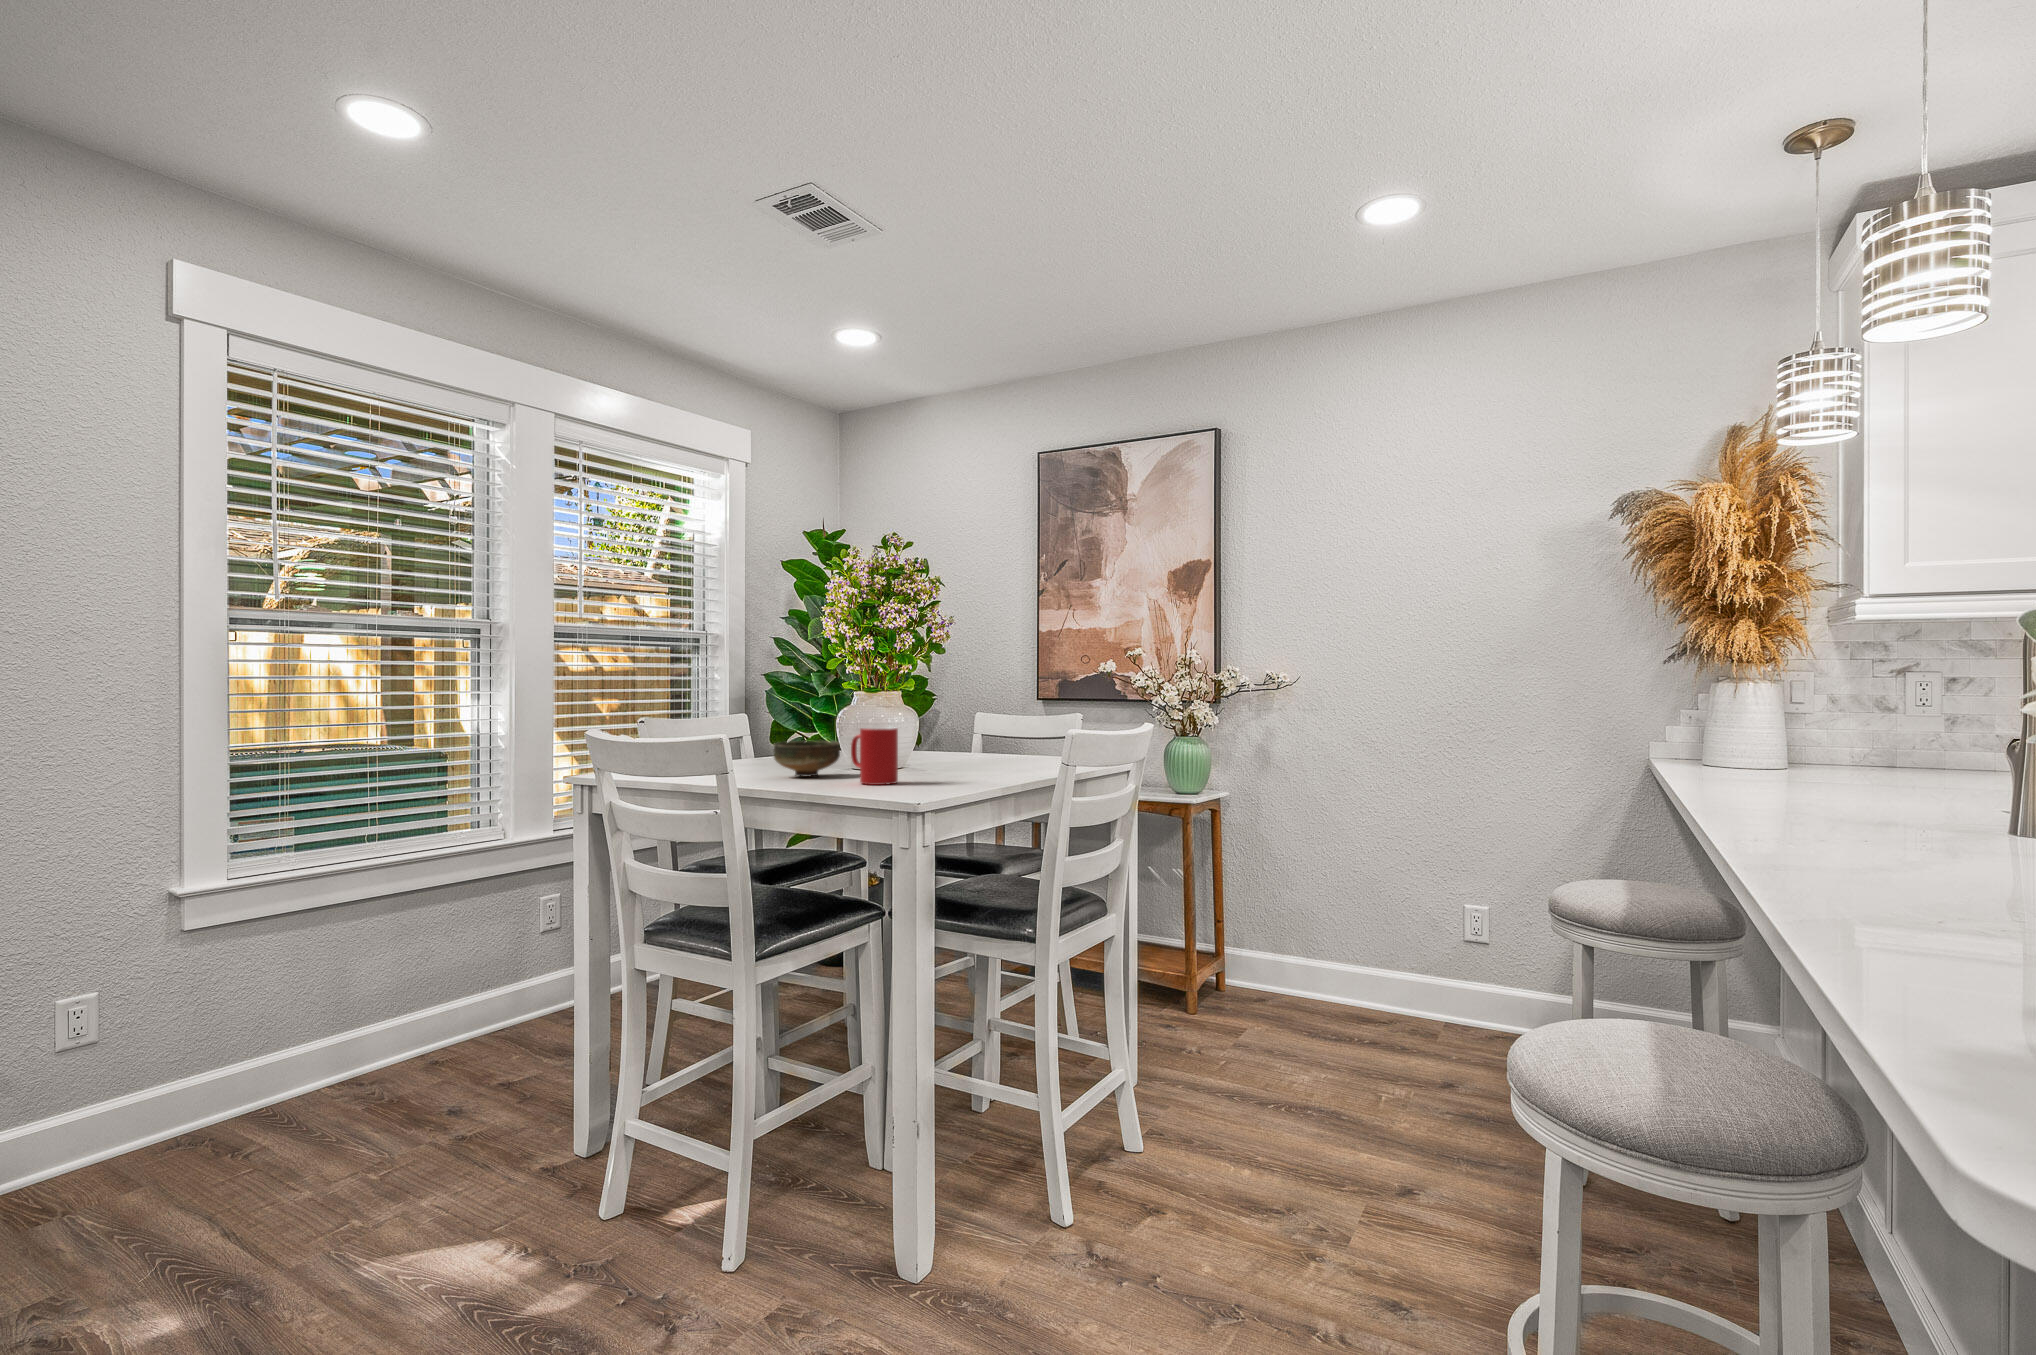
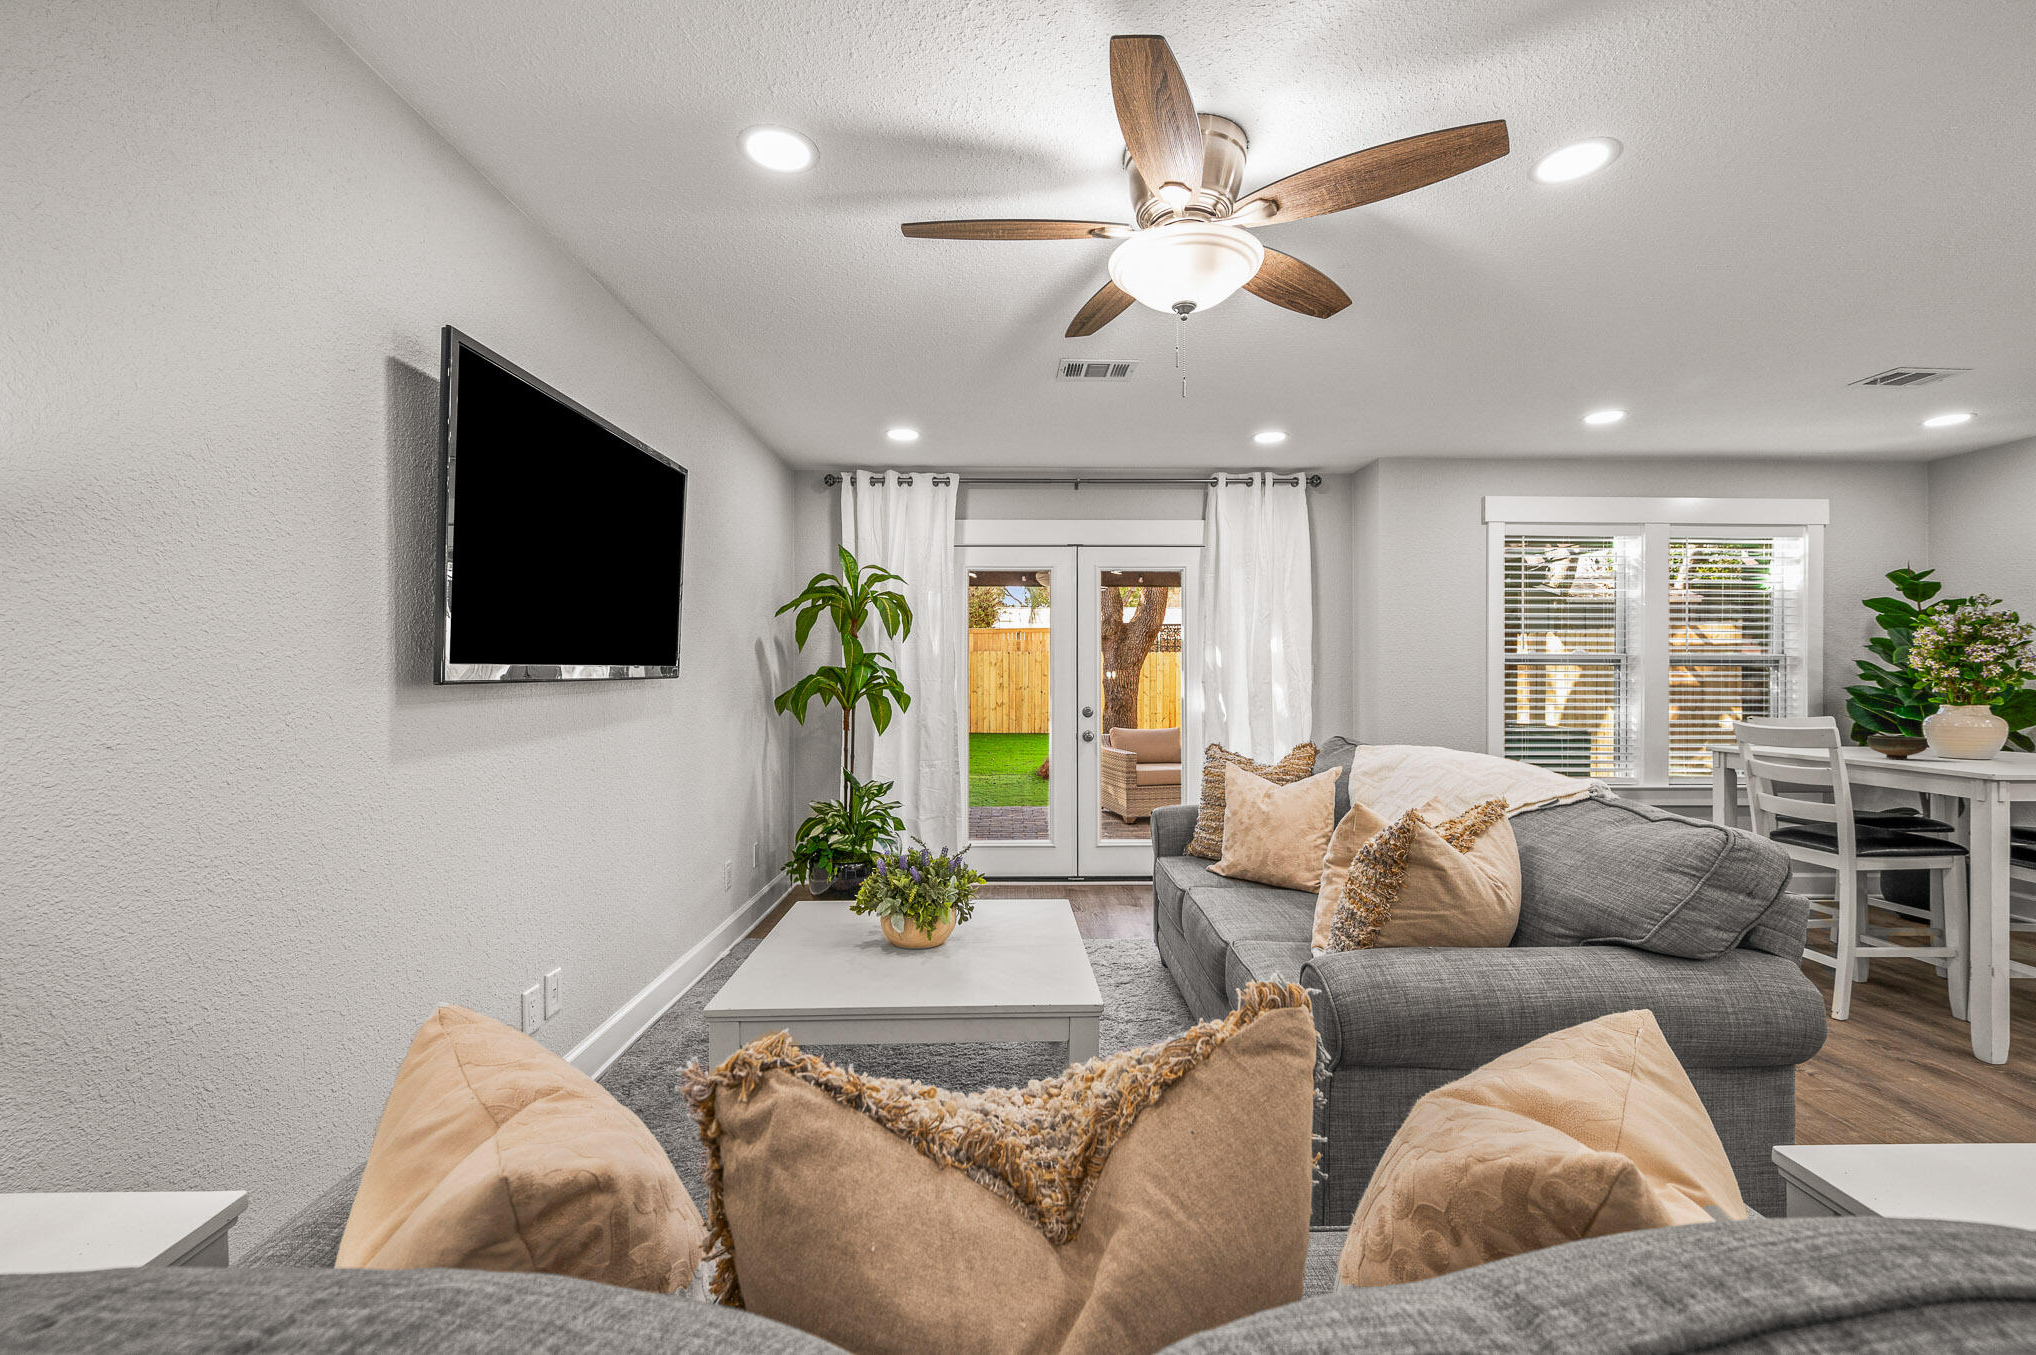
cup: present [851,727,898,785] -> none [1938,729,1982,766]

